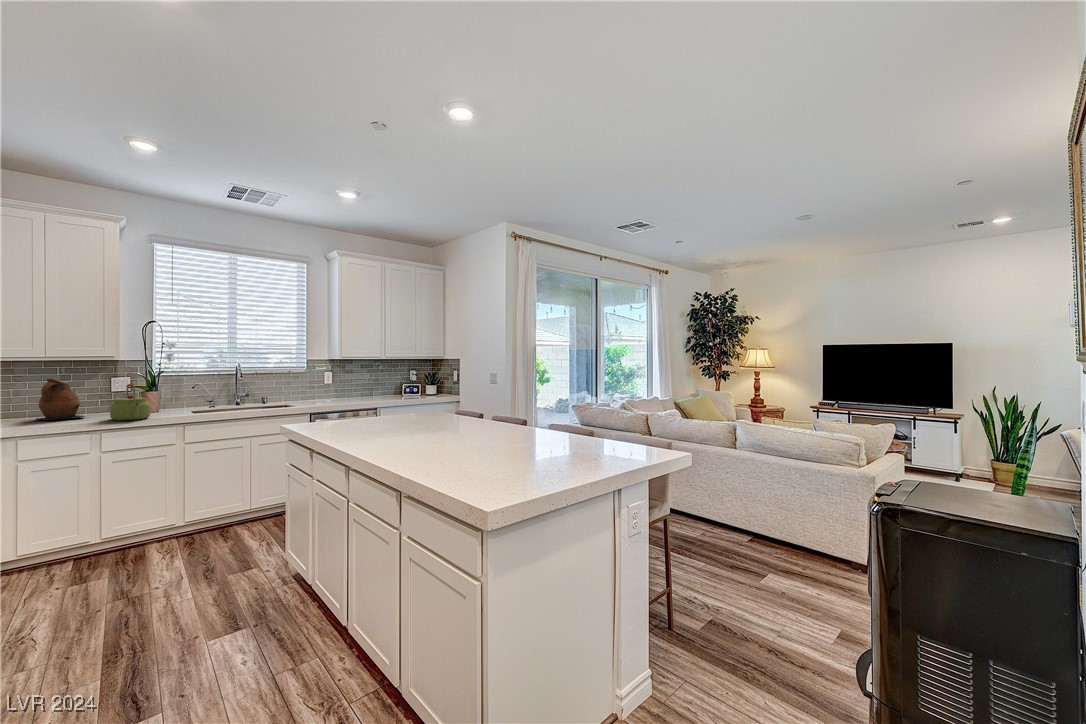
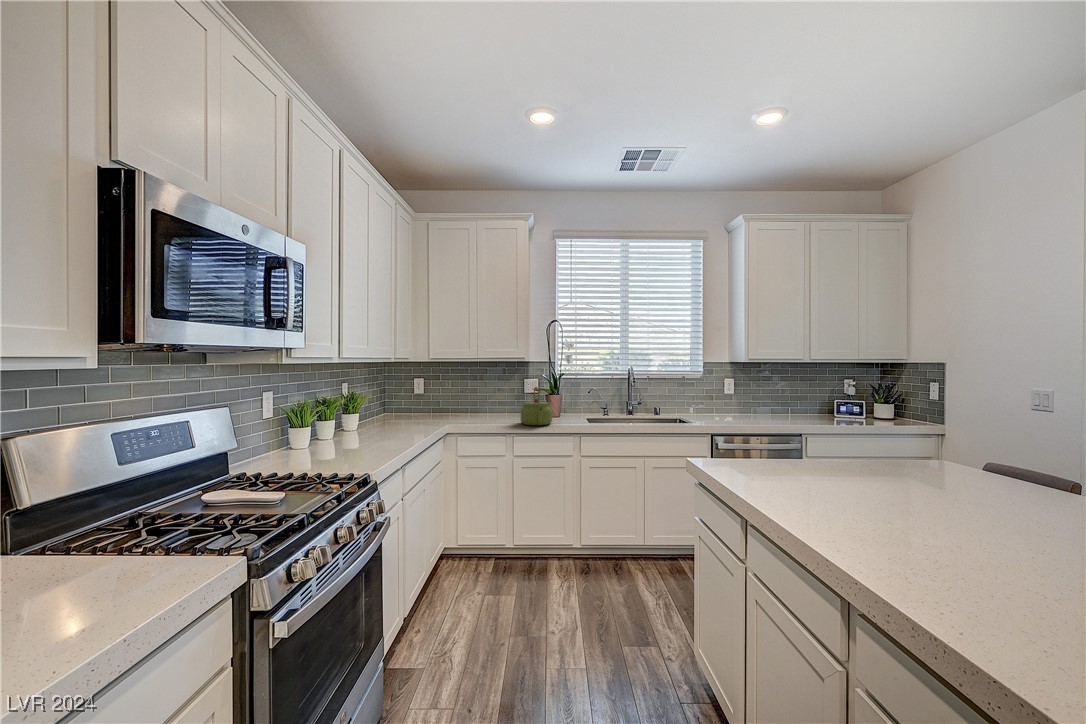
ceramic pitcher: present [37,379,85,420] -> none [470,380,504,419]

